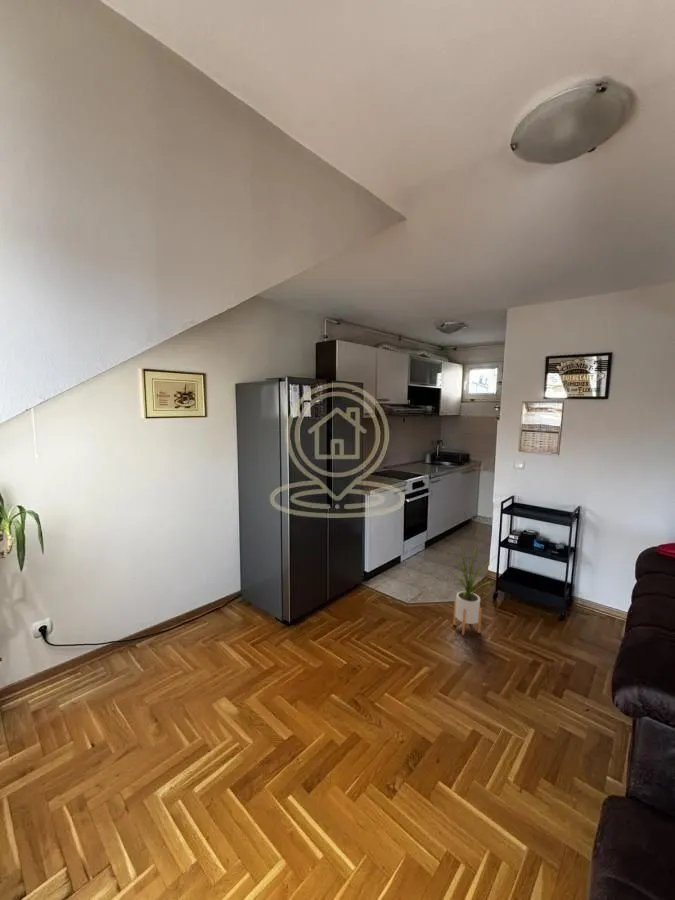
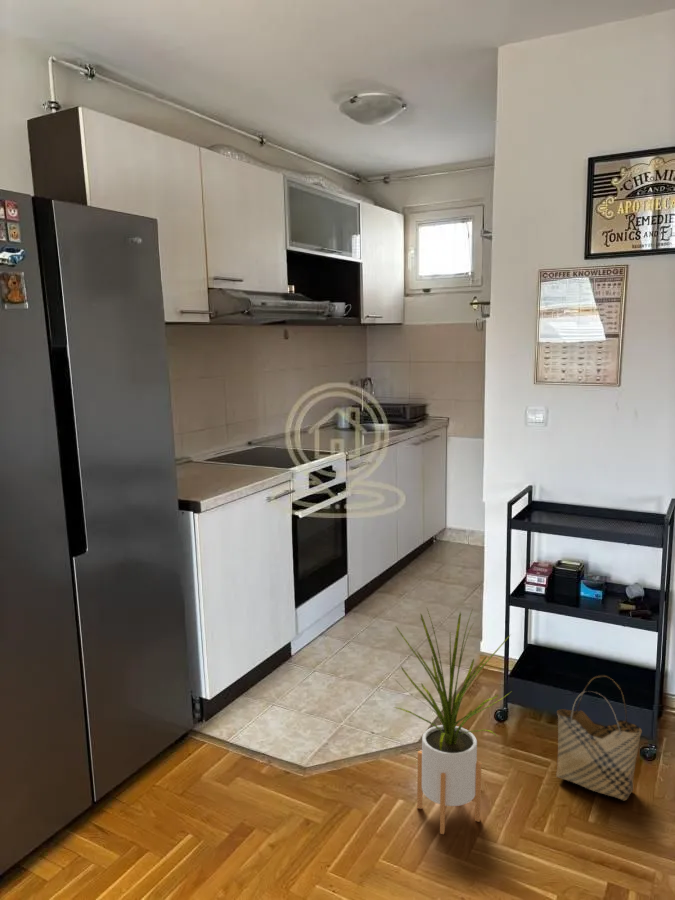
woven basket: none [517,580,557,635] -> present [556,675,642,800]

